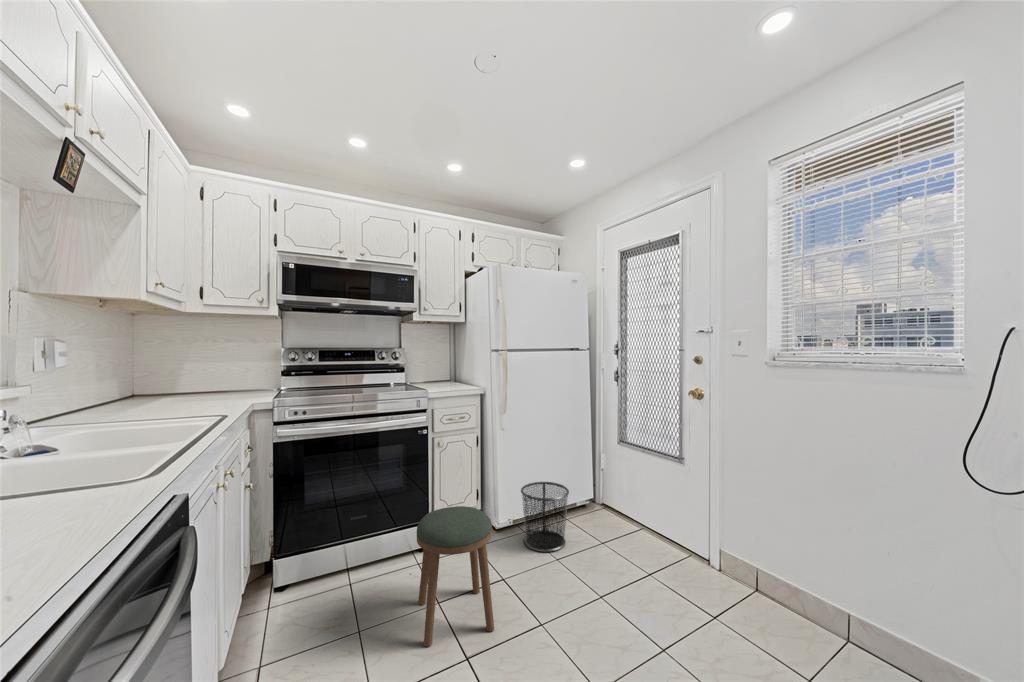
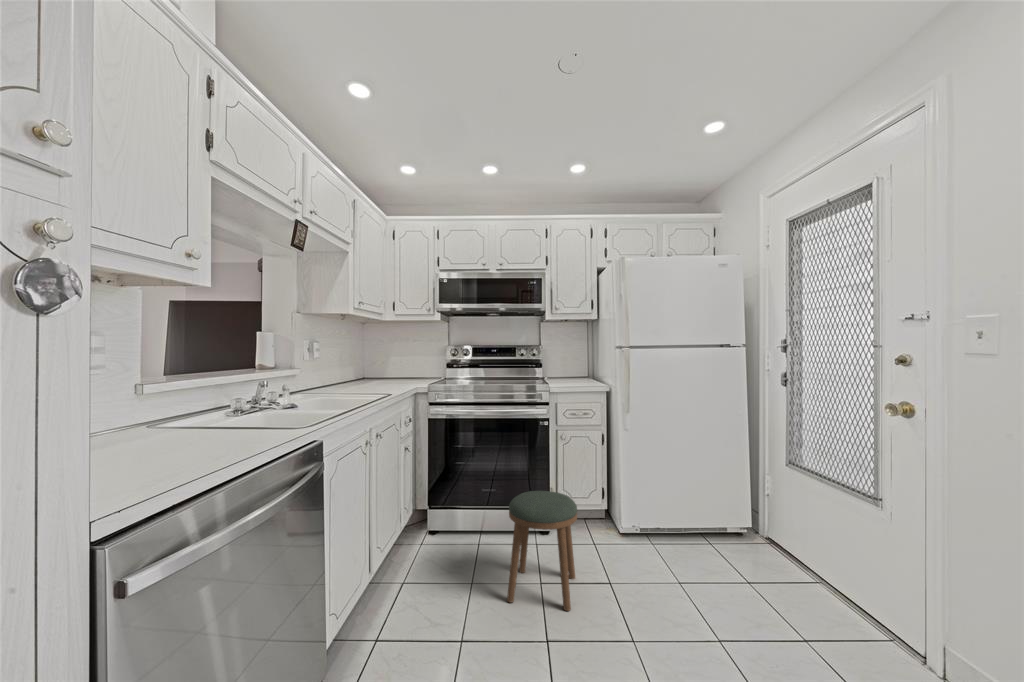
waste bin: present [521,482,569,552] -> none [640,491,697,567]

